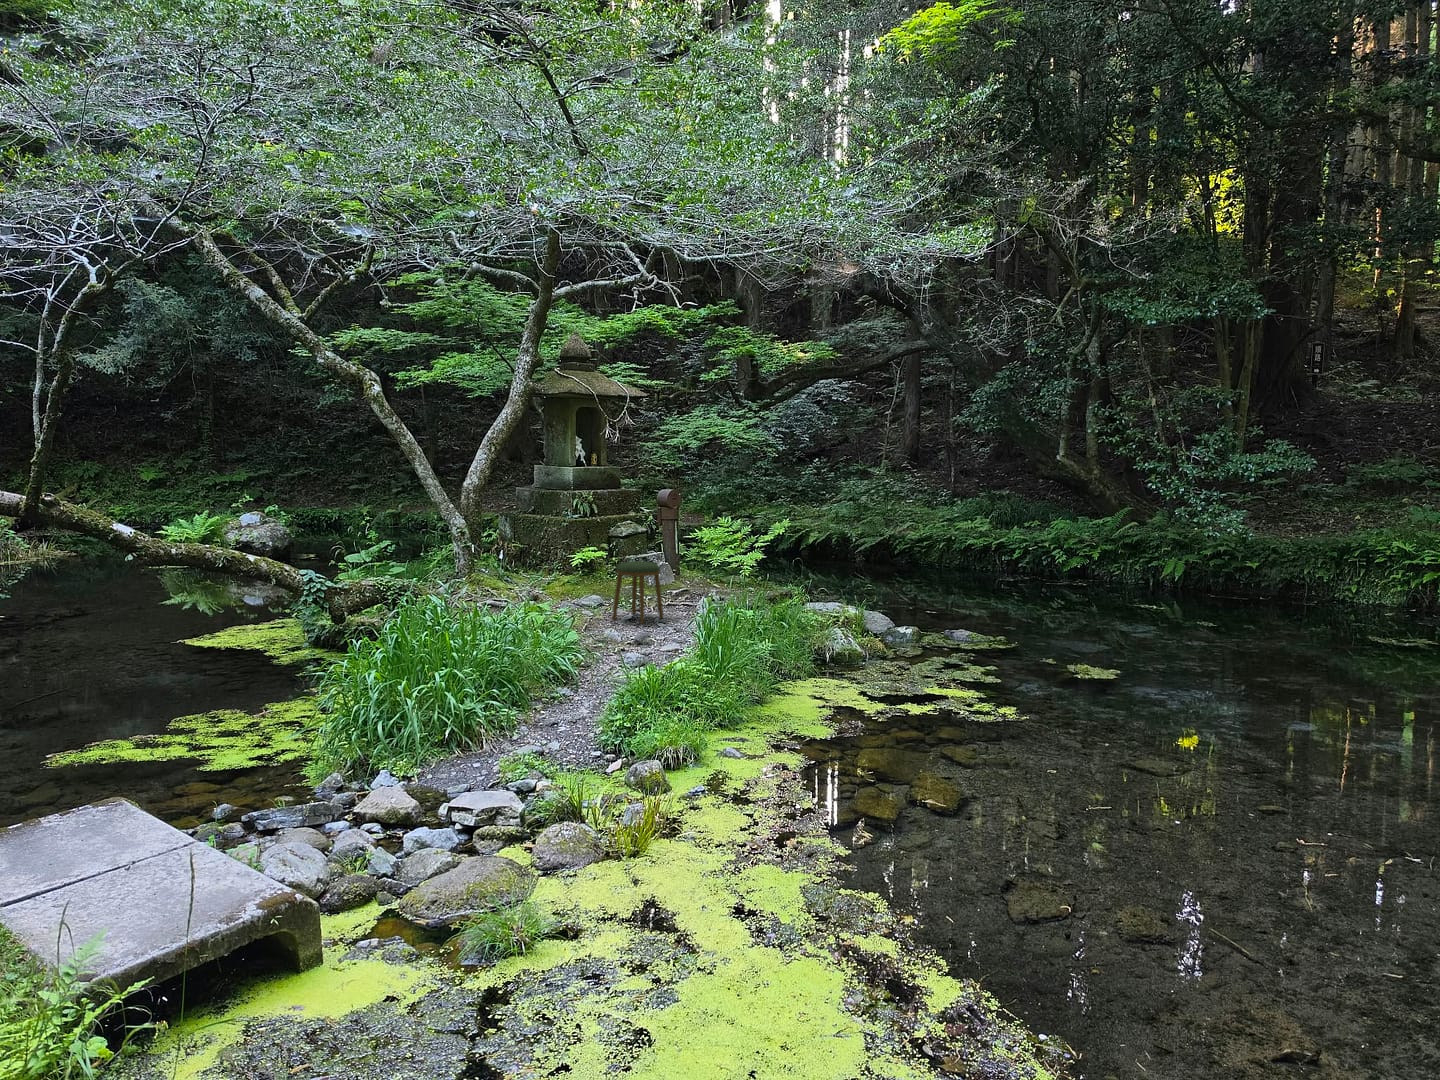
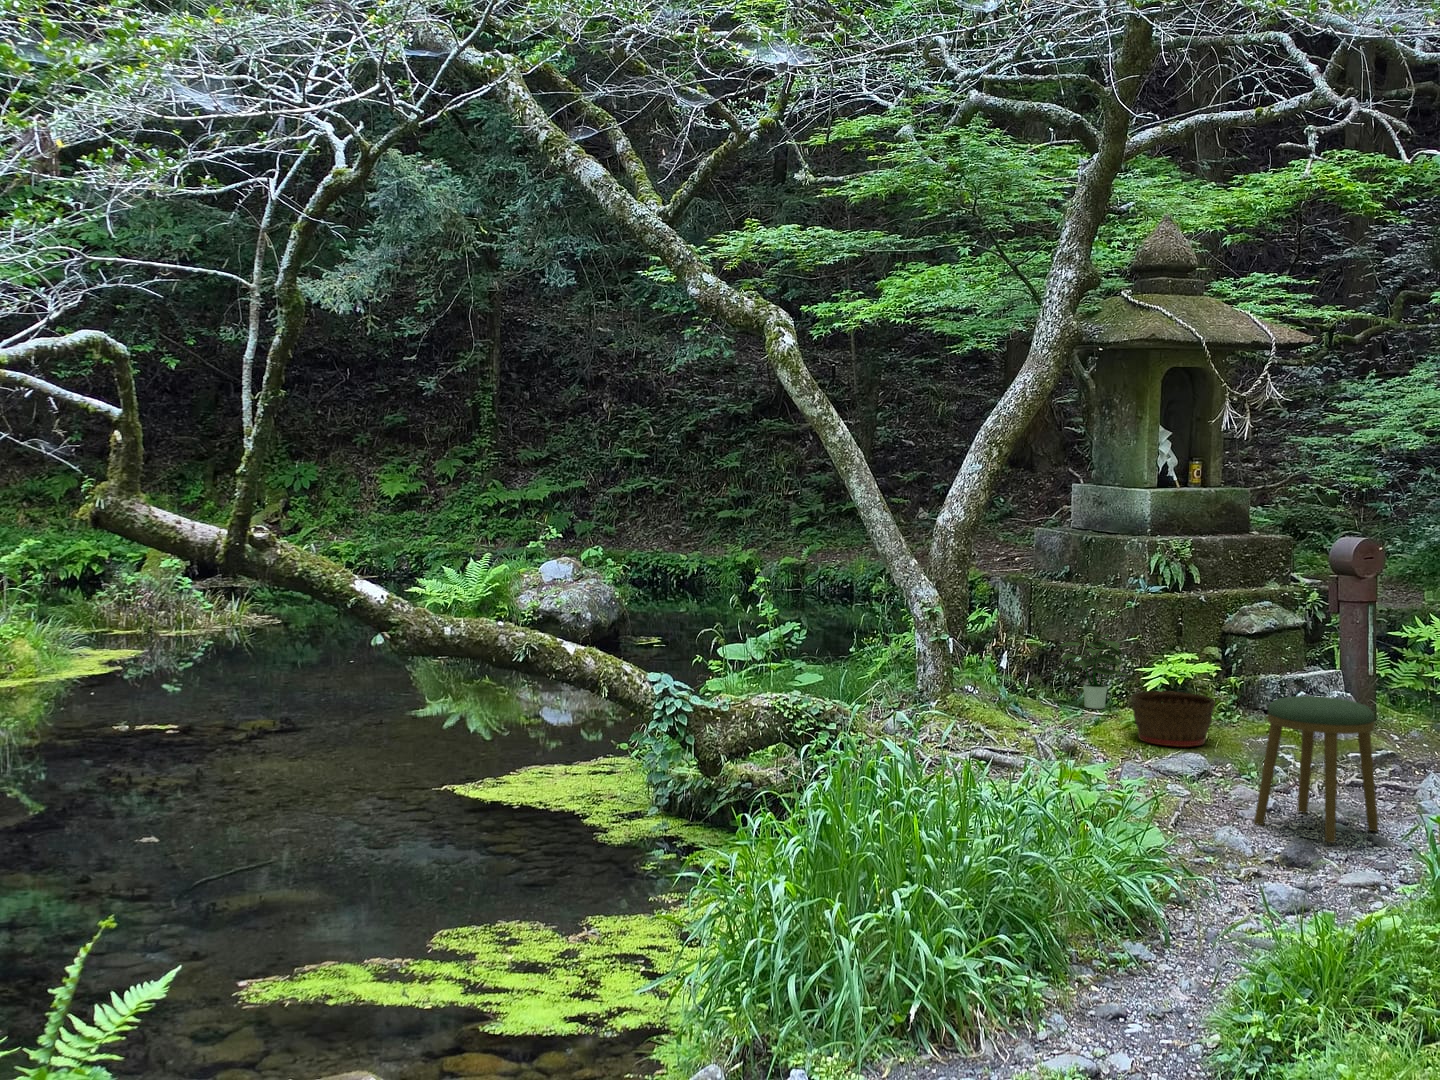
potted plant: none [527,540,564,577] -> present [1059,634,1129,709]
basket: none [562,566,601,591] -> present [1131,691,1216,747]

